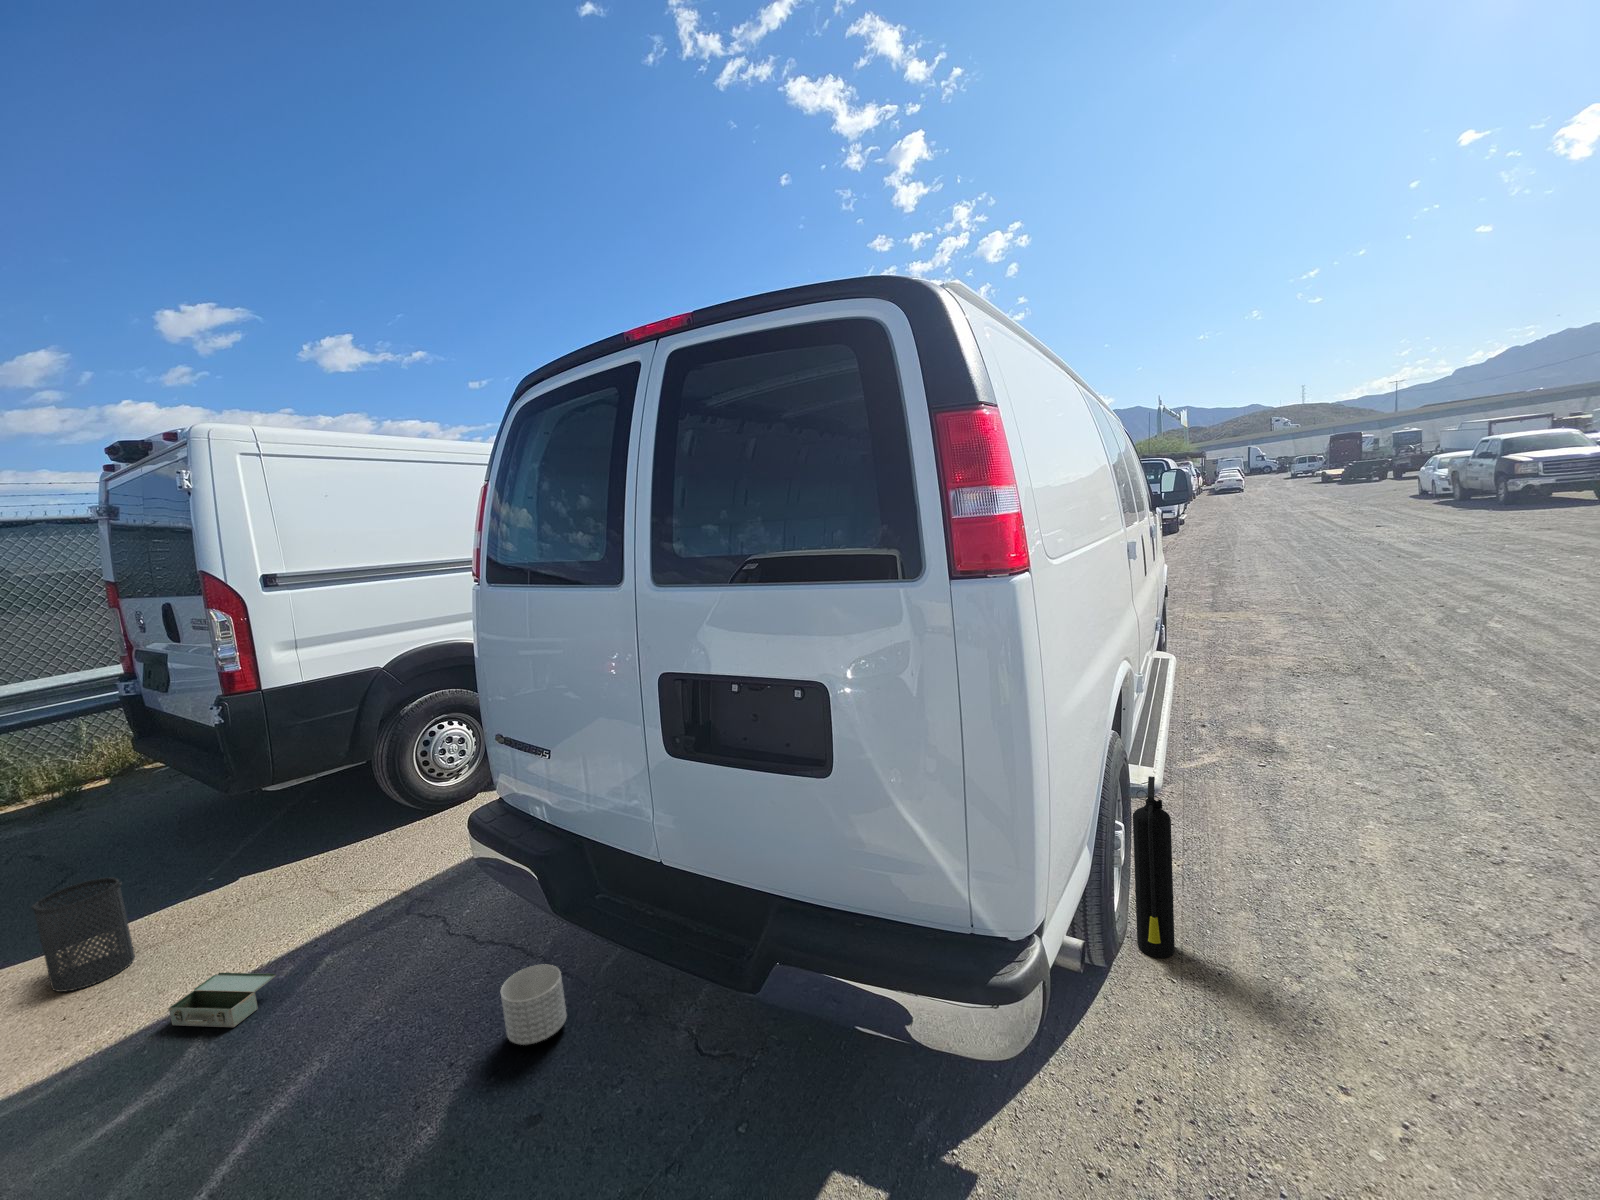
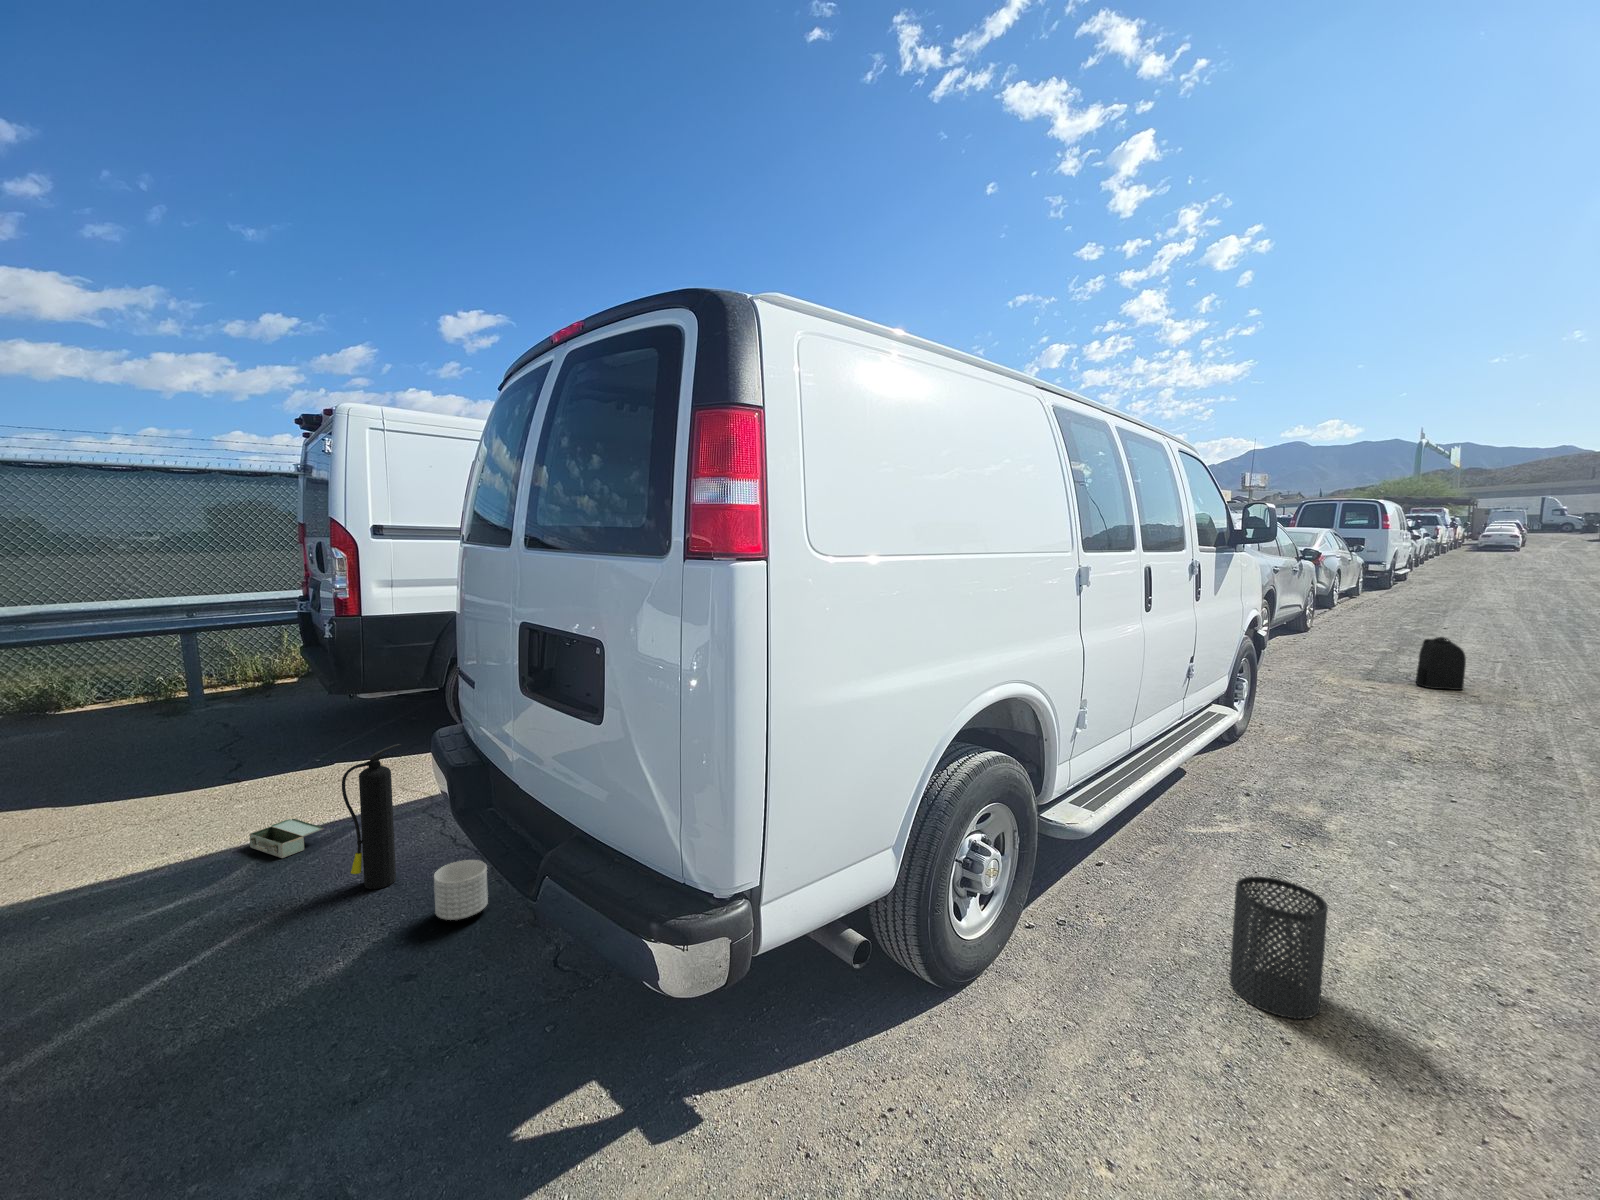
backpack: none [1250,563,1287,608] -> present [1416,637,1466,690]
fire extinguisher: present [1133,776,1175,958] -> present [342,744,402,889]
trash can: present [31,878,135,992] -> present [1230,876,1328,1019]

